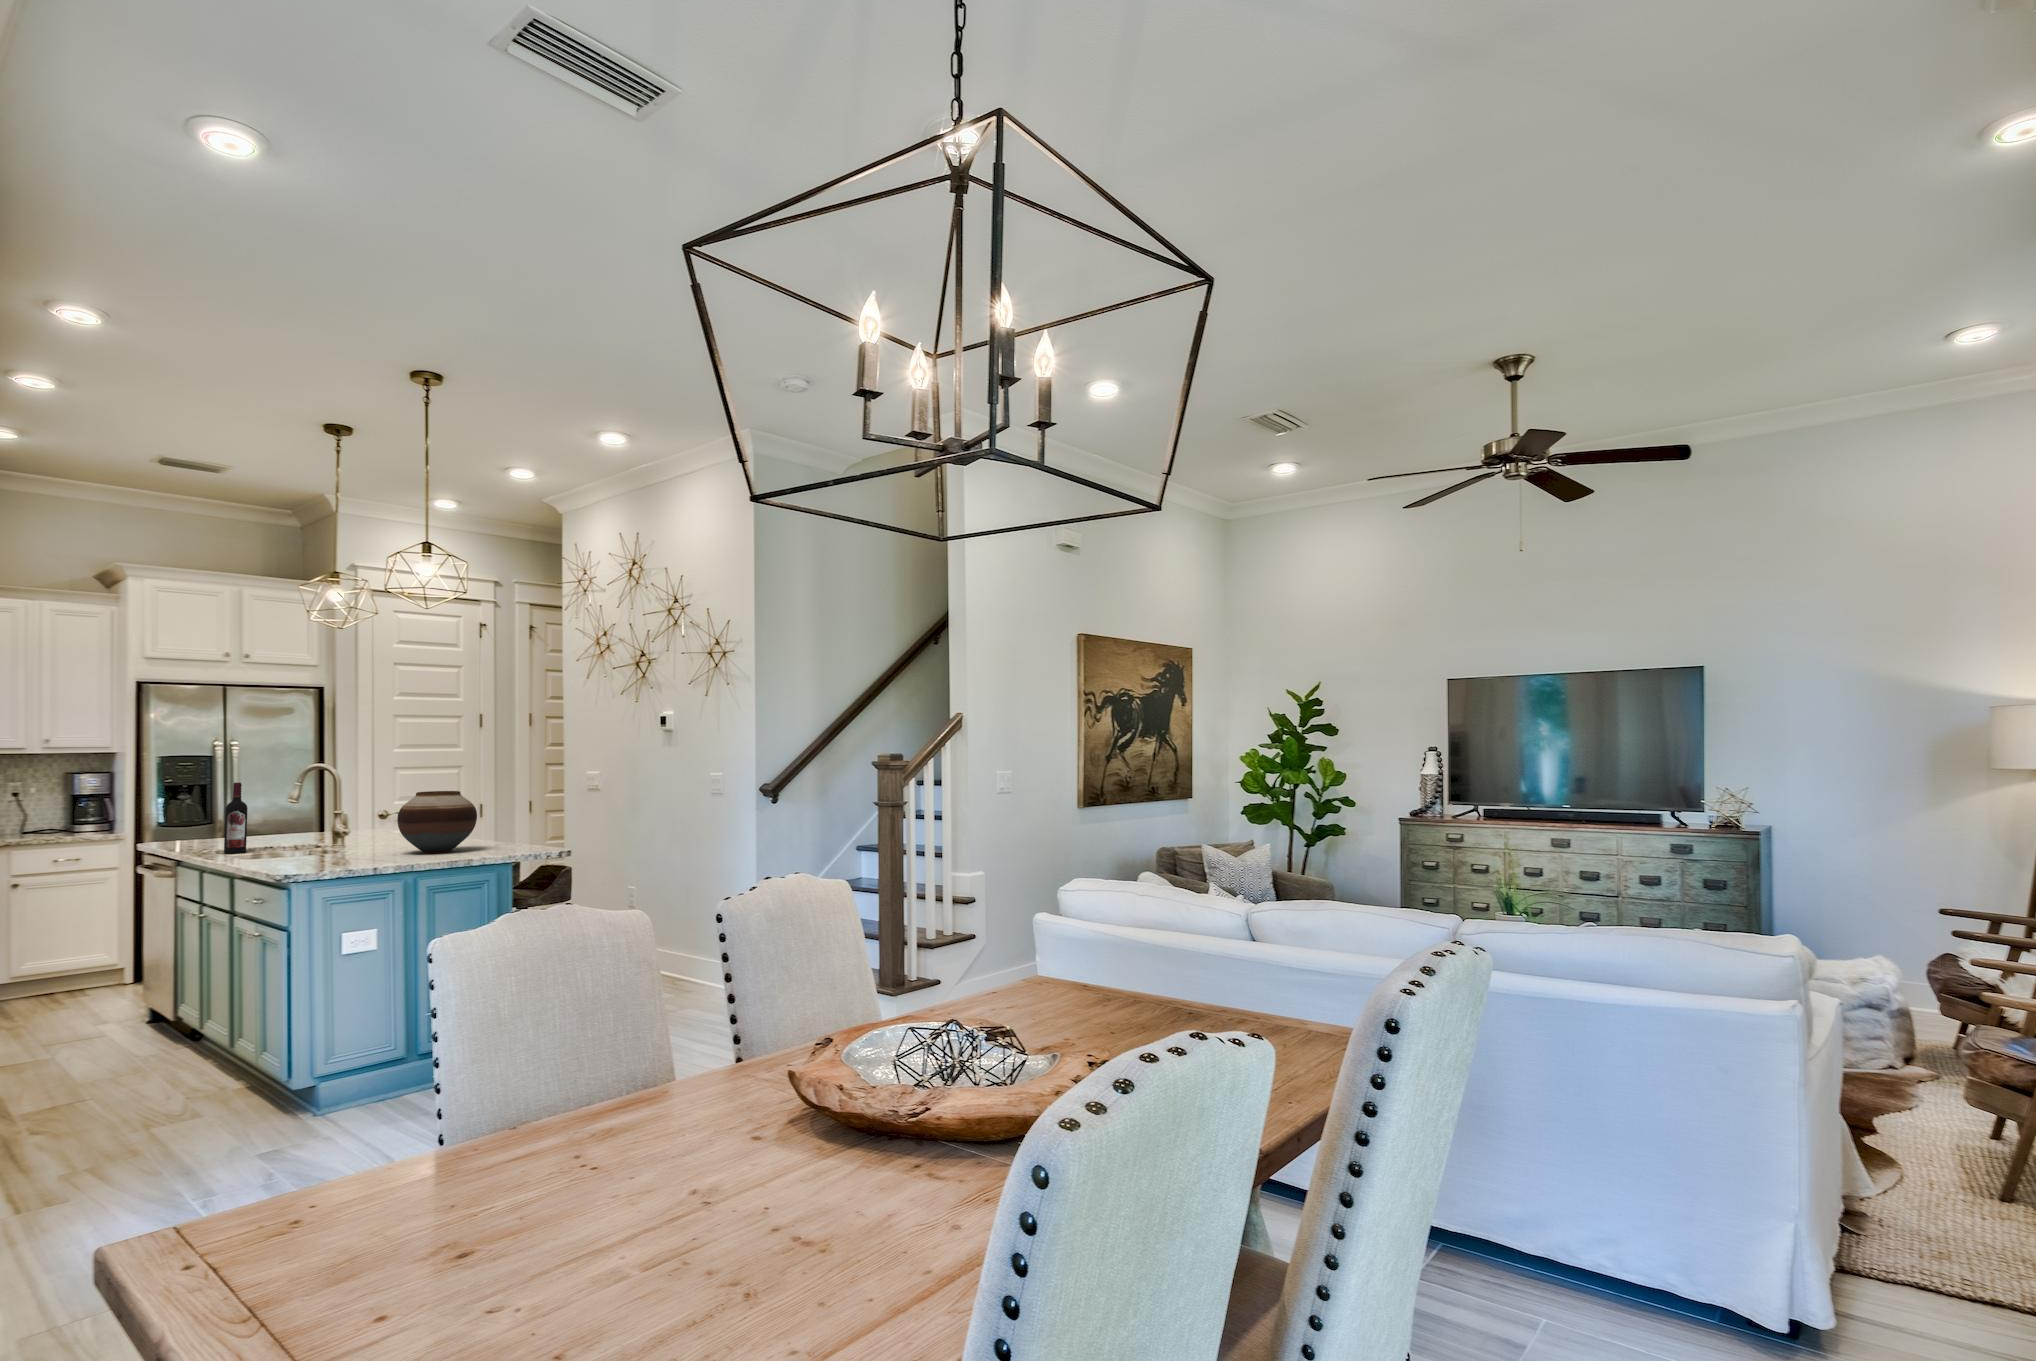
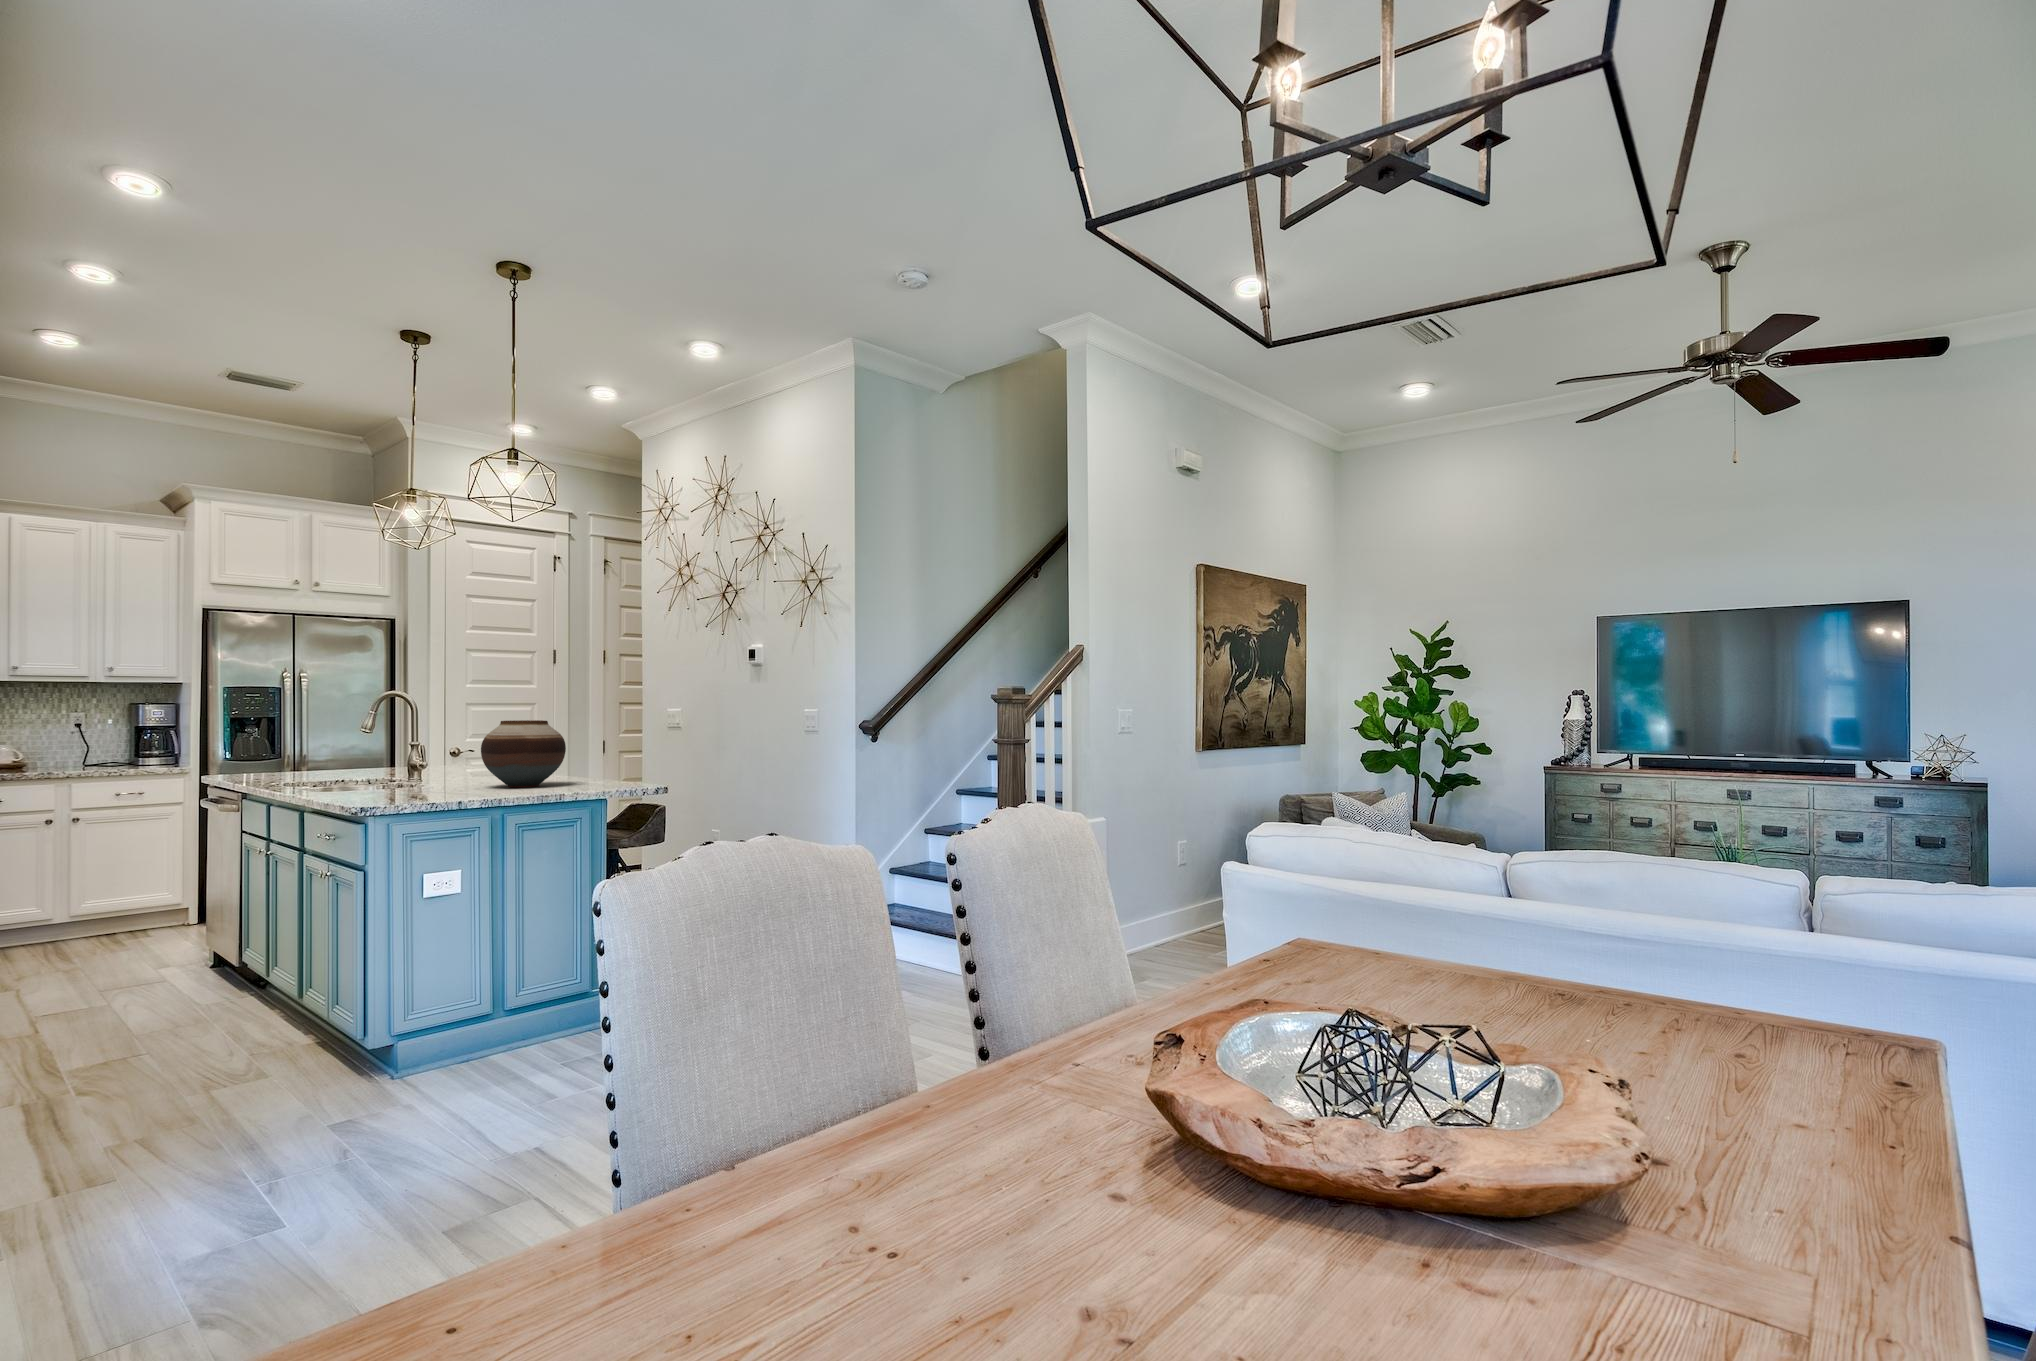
wine bottle: present [224,783,247,853] -> none [294,709,319,786]

